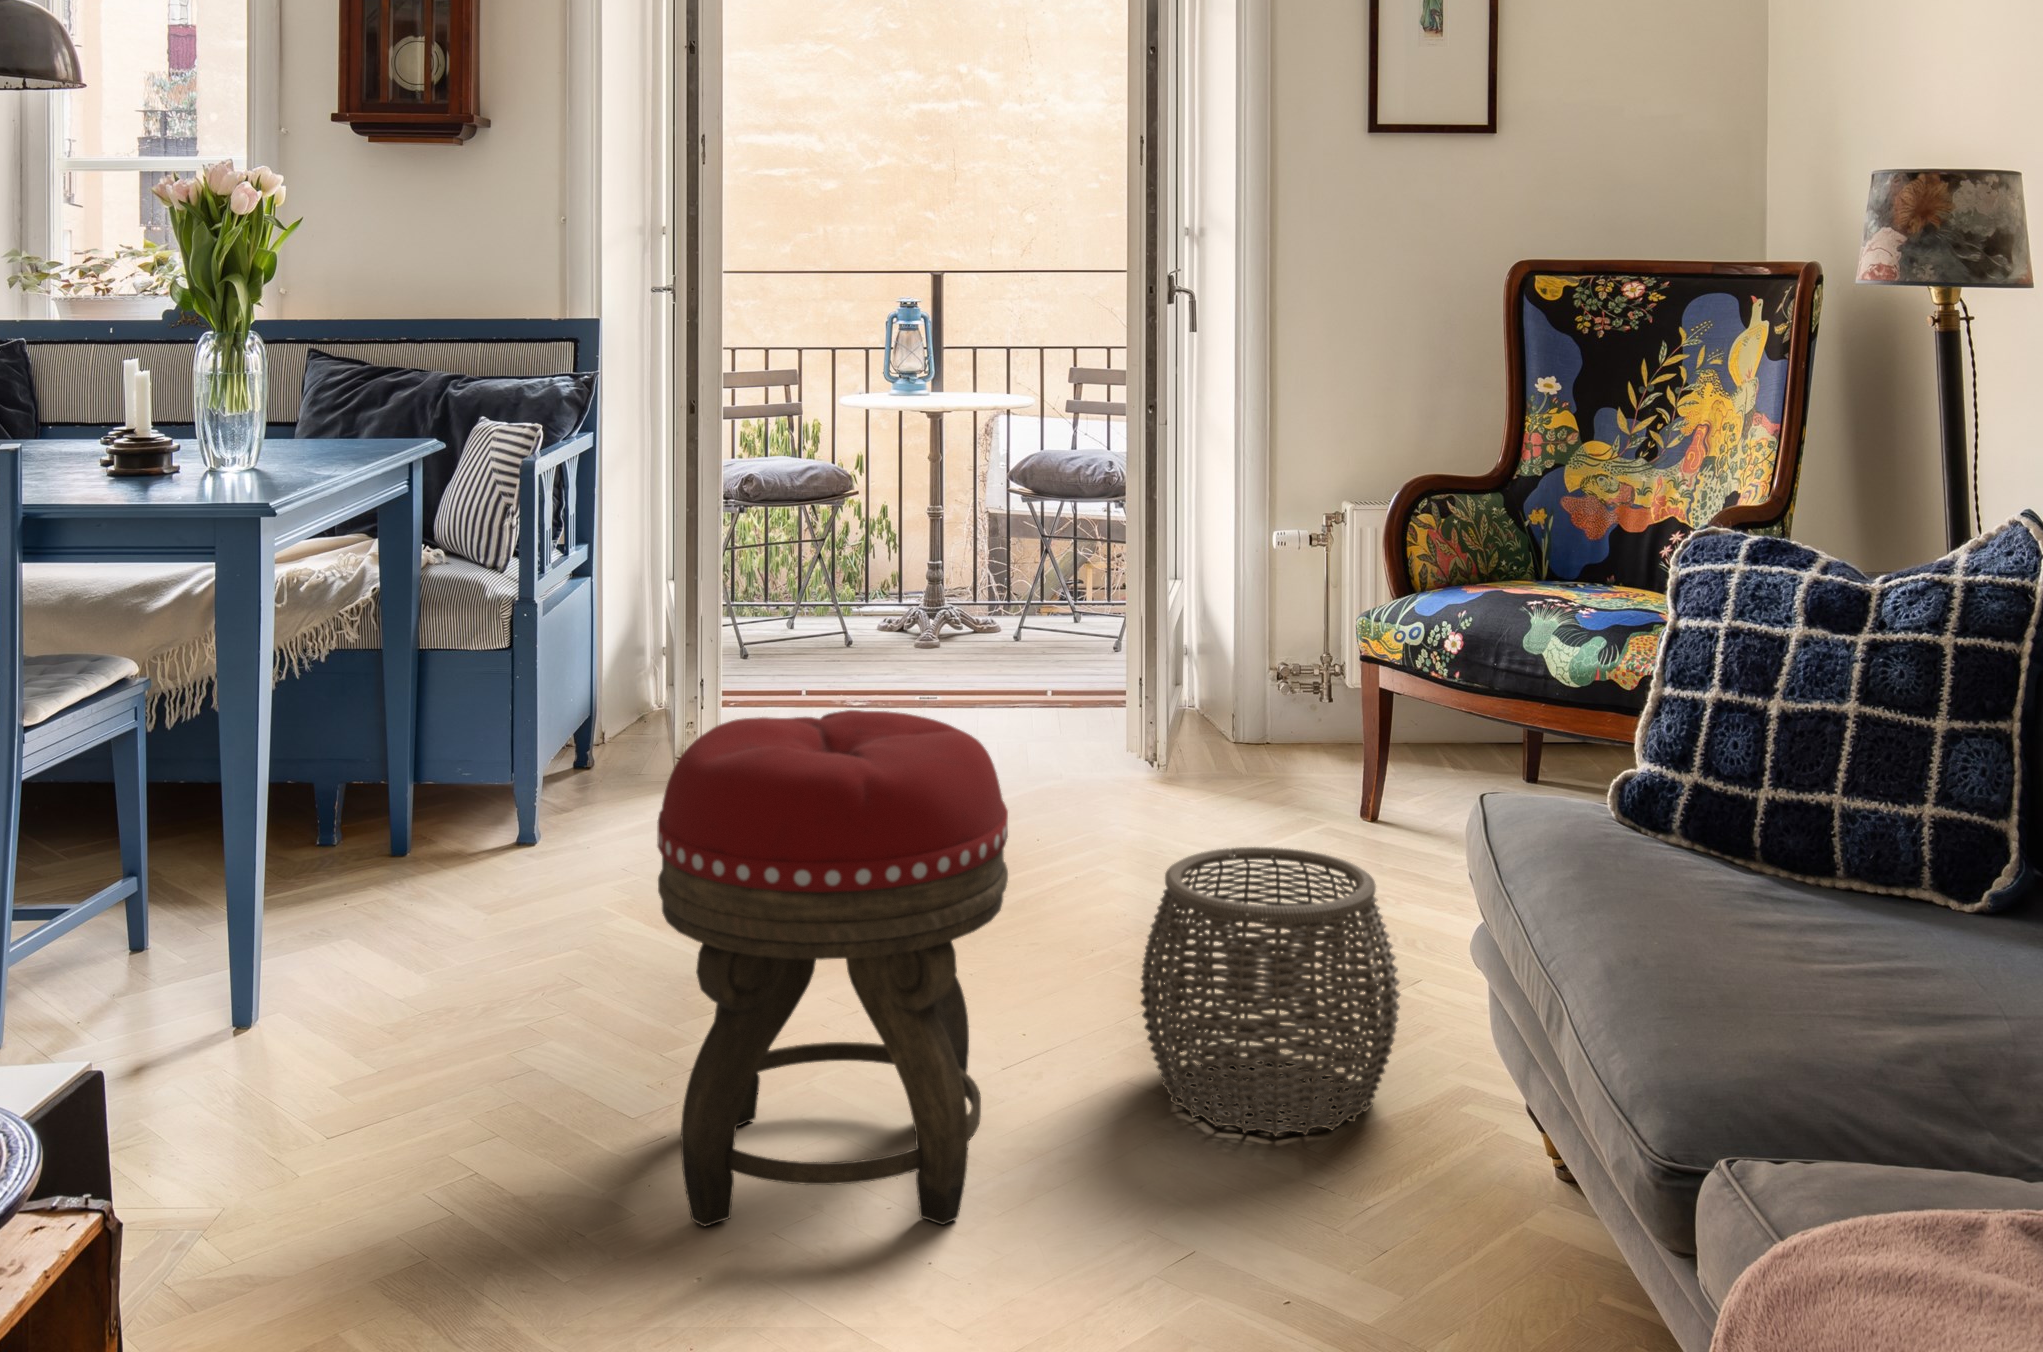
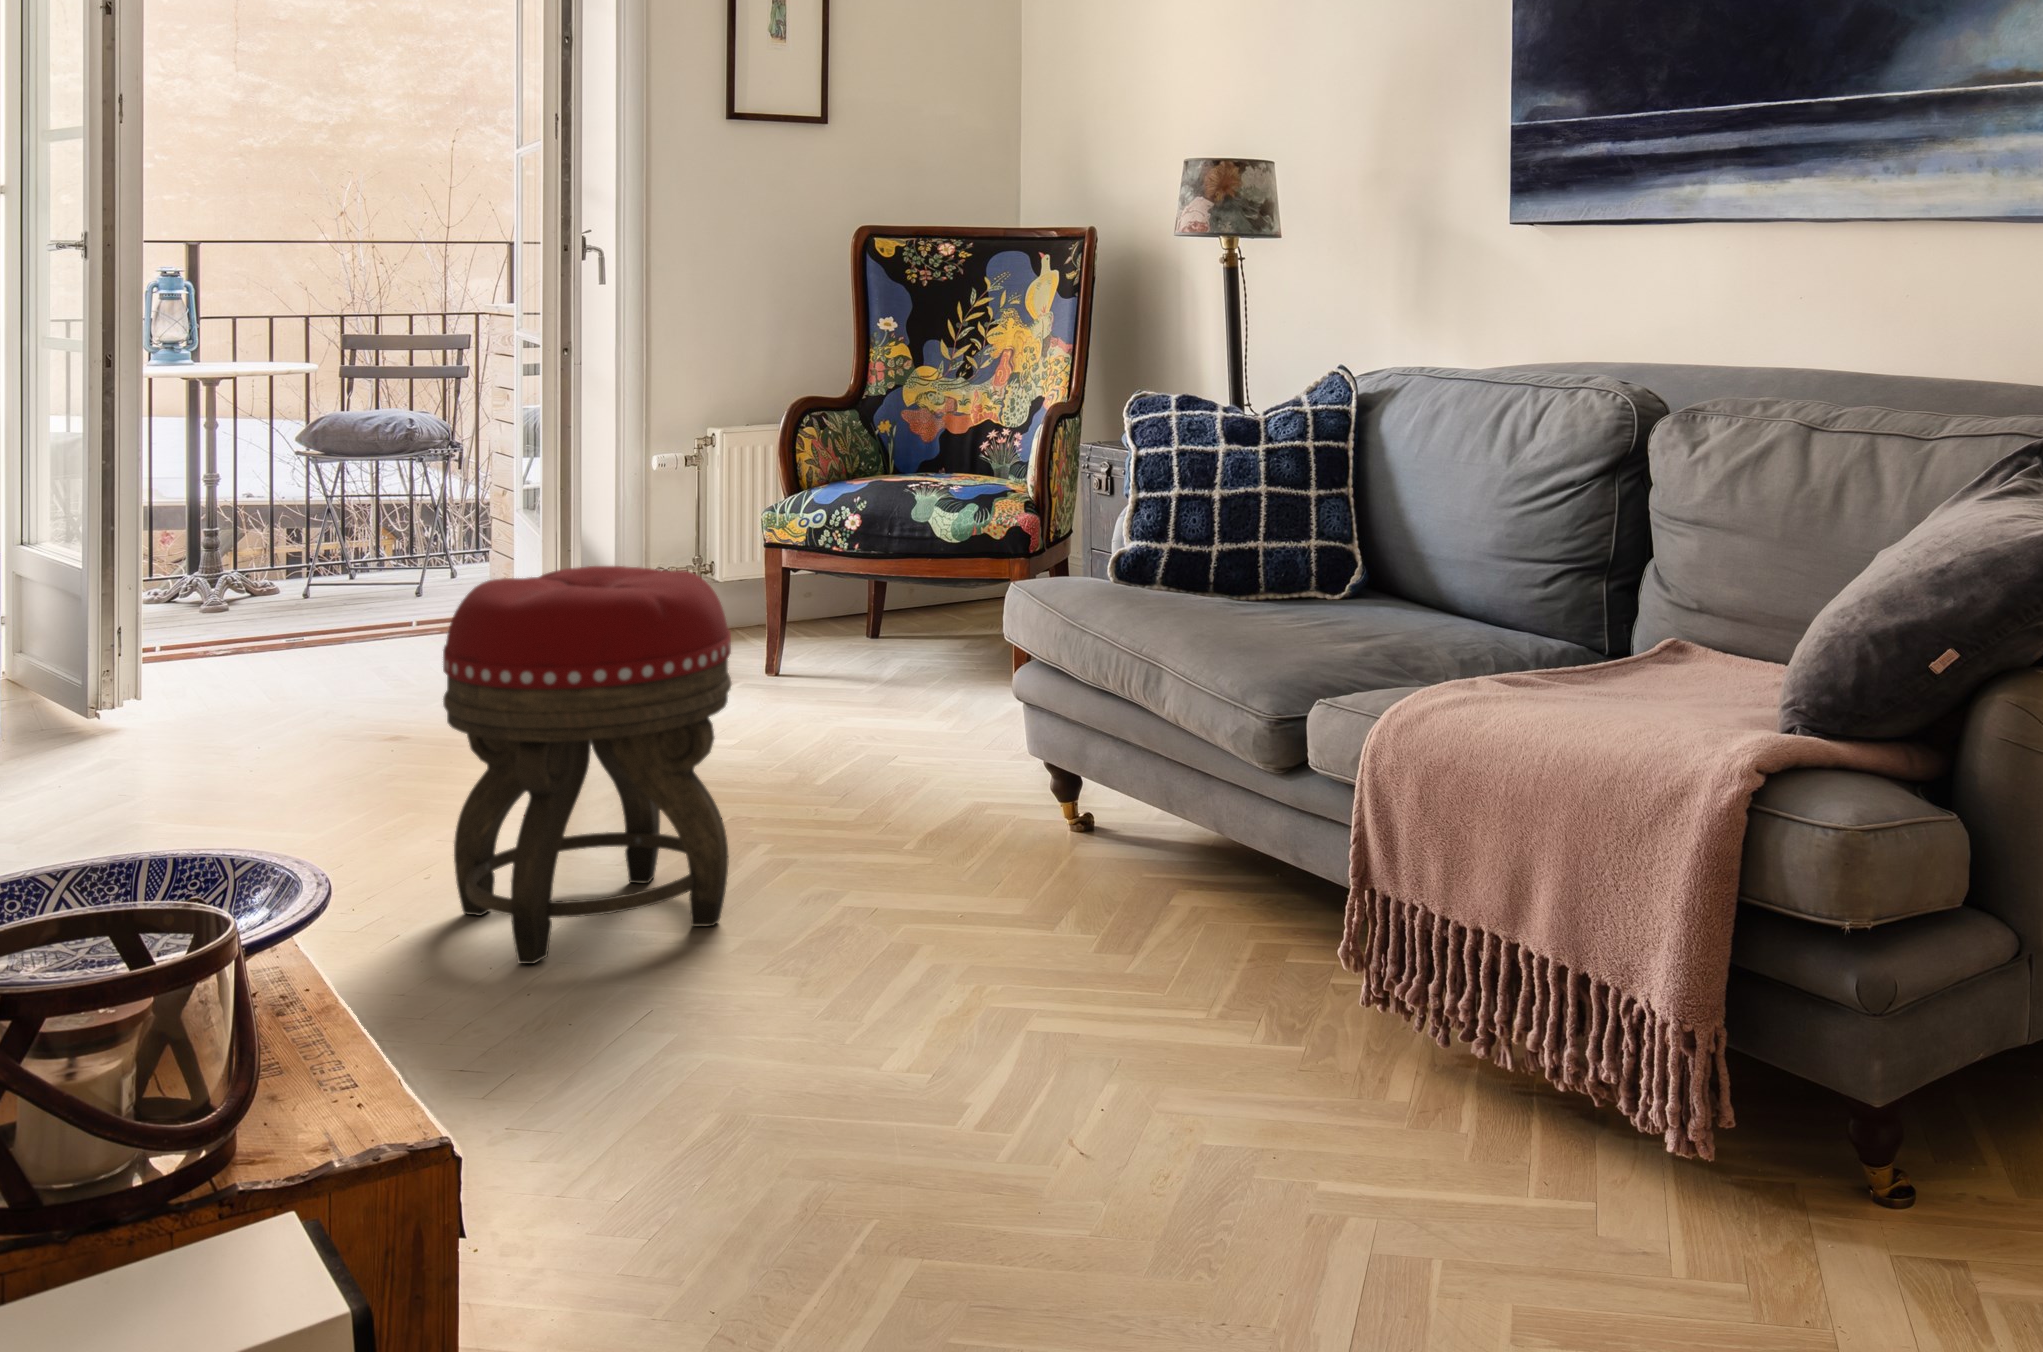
woven basket: present [1140,847,1400,1136] -> none [768,650,961,845]

